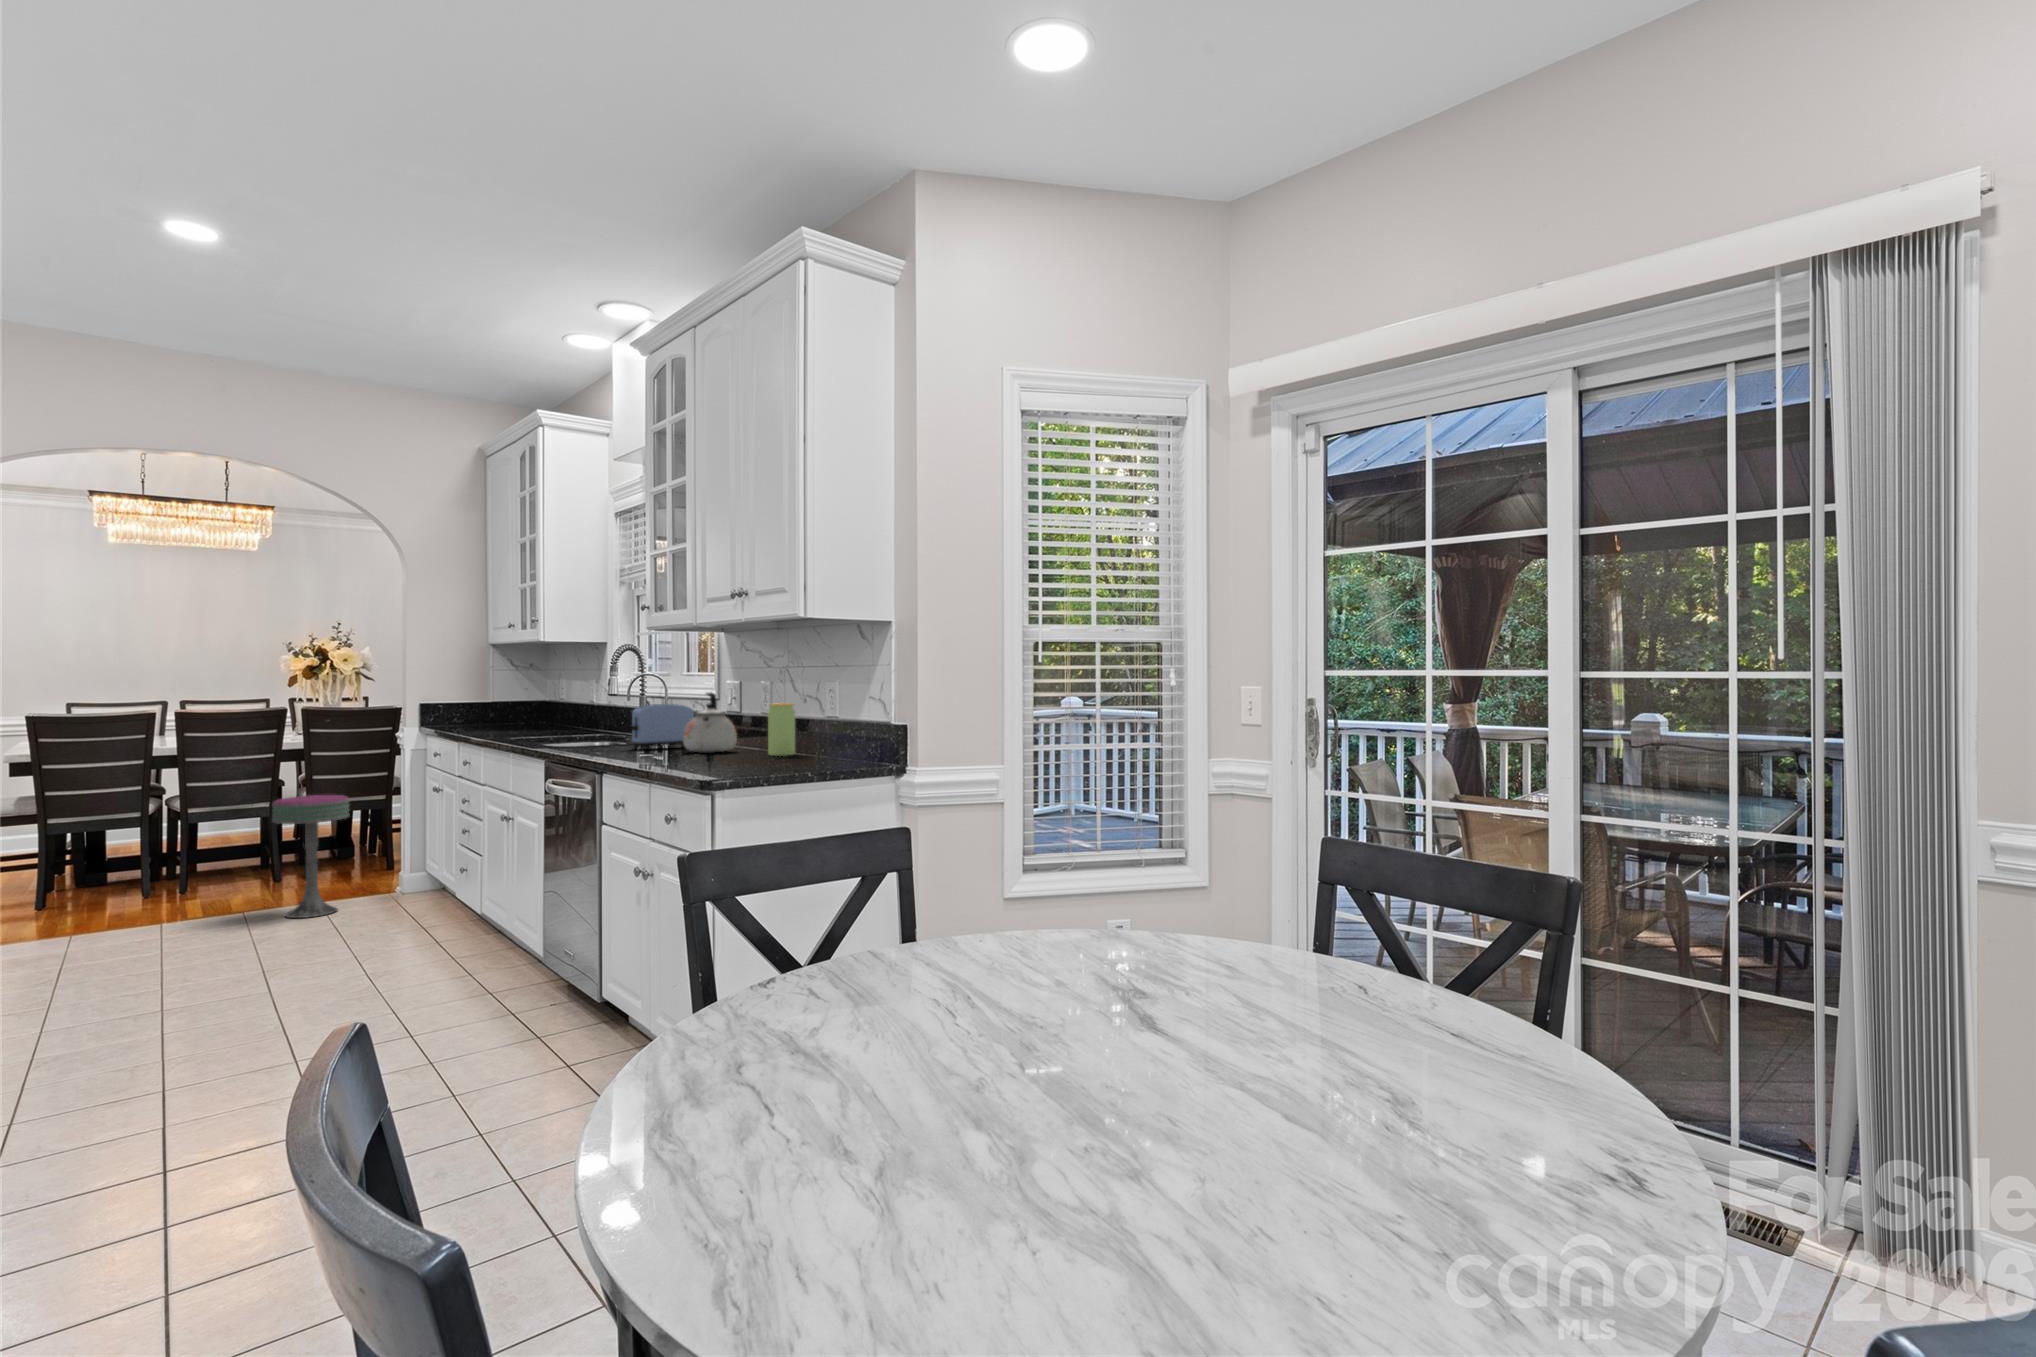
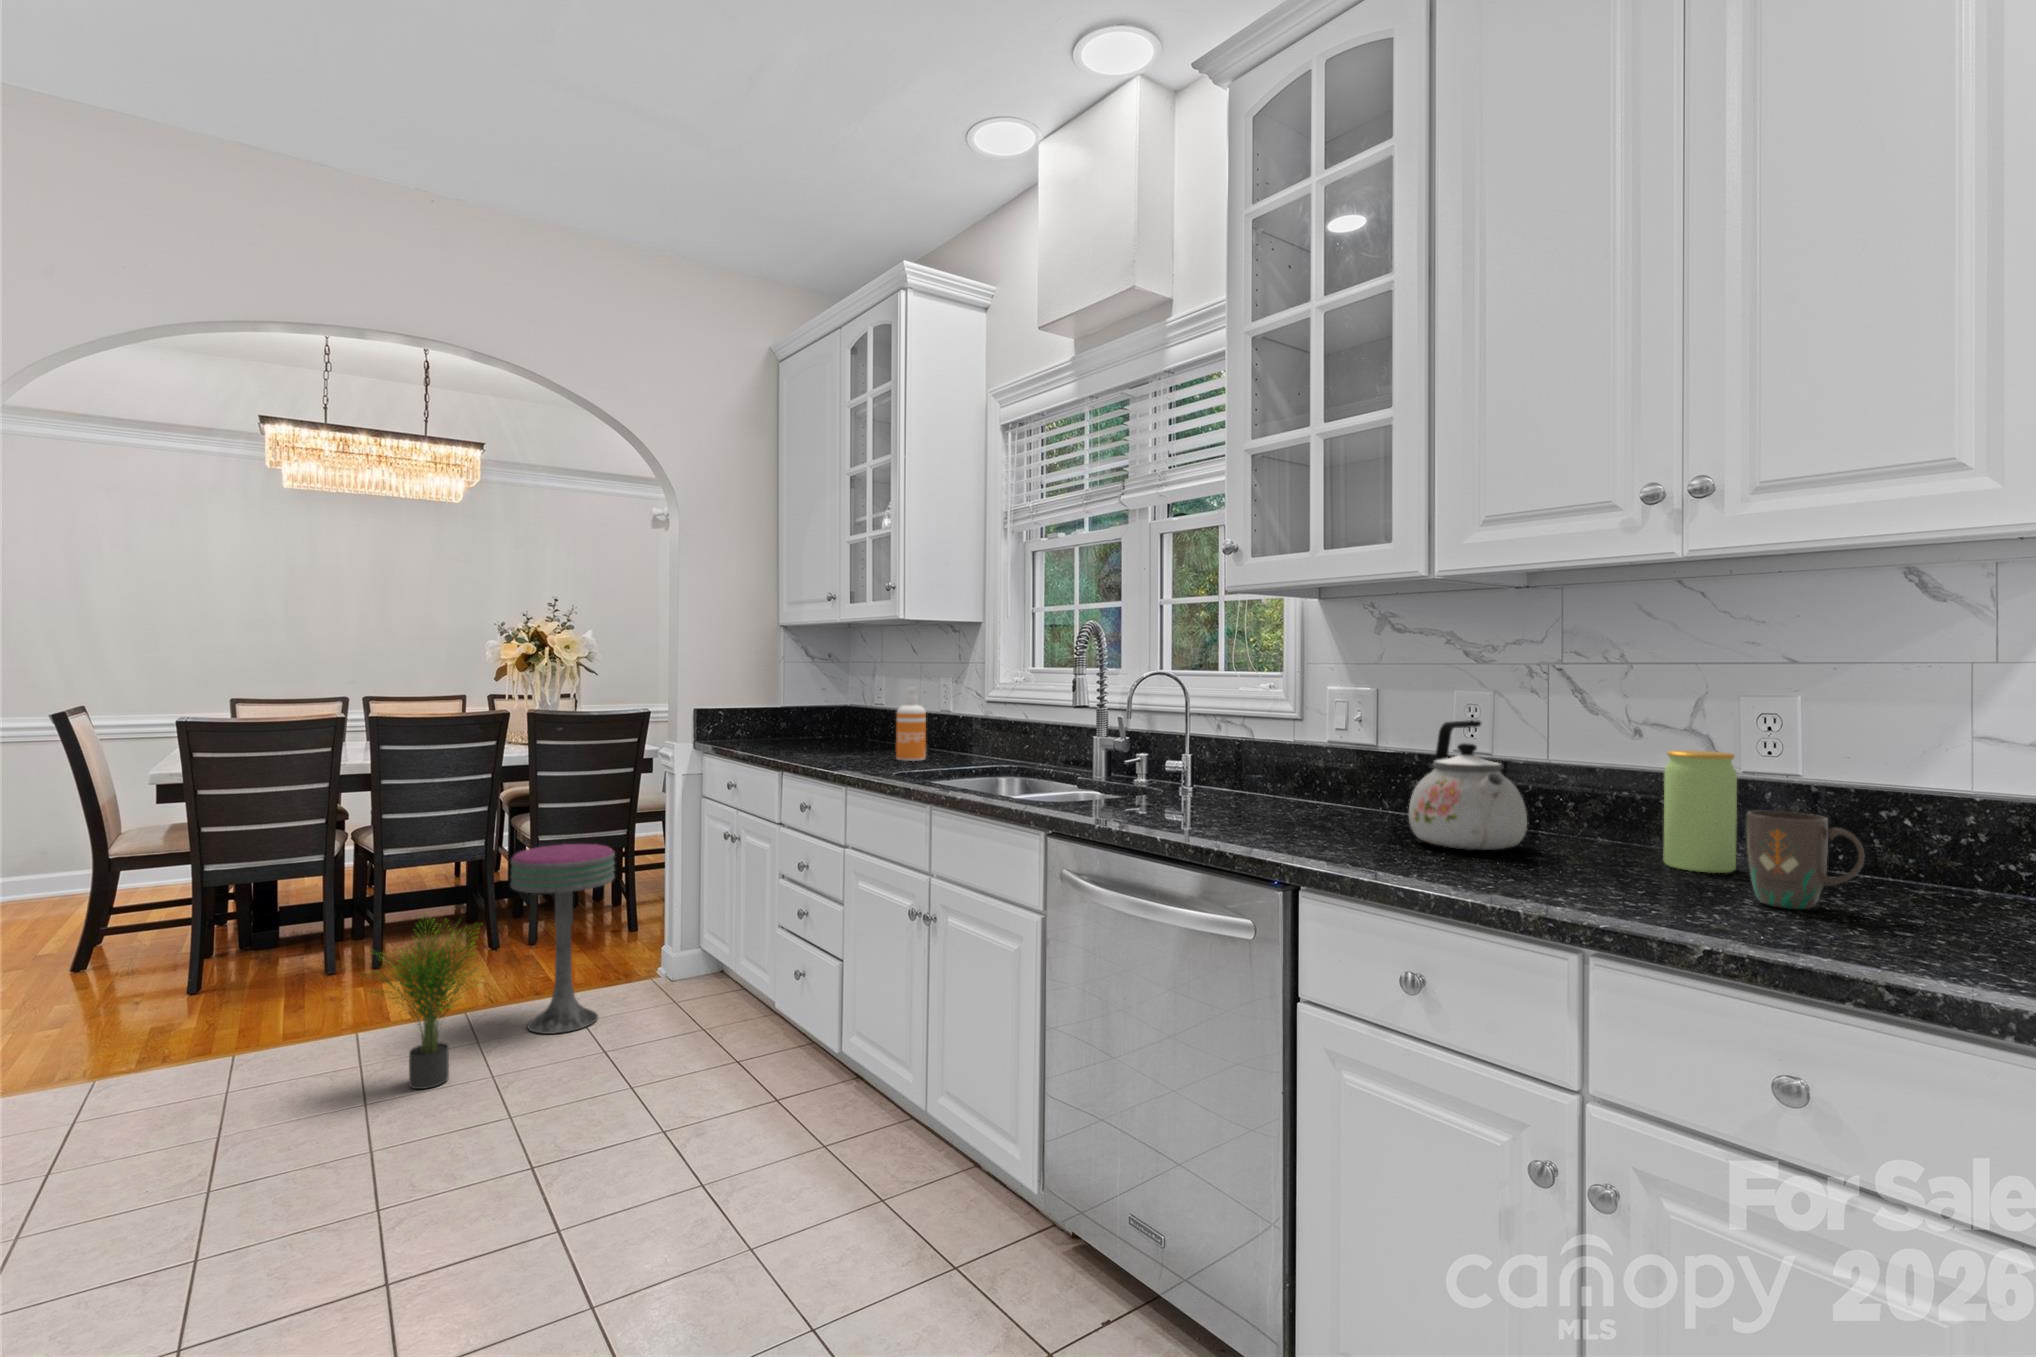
soap dispenser: none [545,686,566,734] -> present [896,688,926,761]
toaster: present [623,704,694,750] -> none [1240,736,1342,830]
mug: none [736,724,762,761] -> present [1746,811,1864,909]
potted plant: none [156,830,247,942] -> present [364,920,476,1089]

